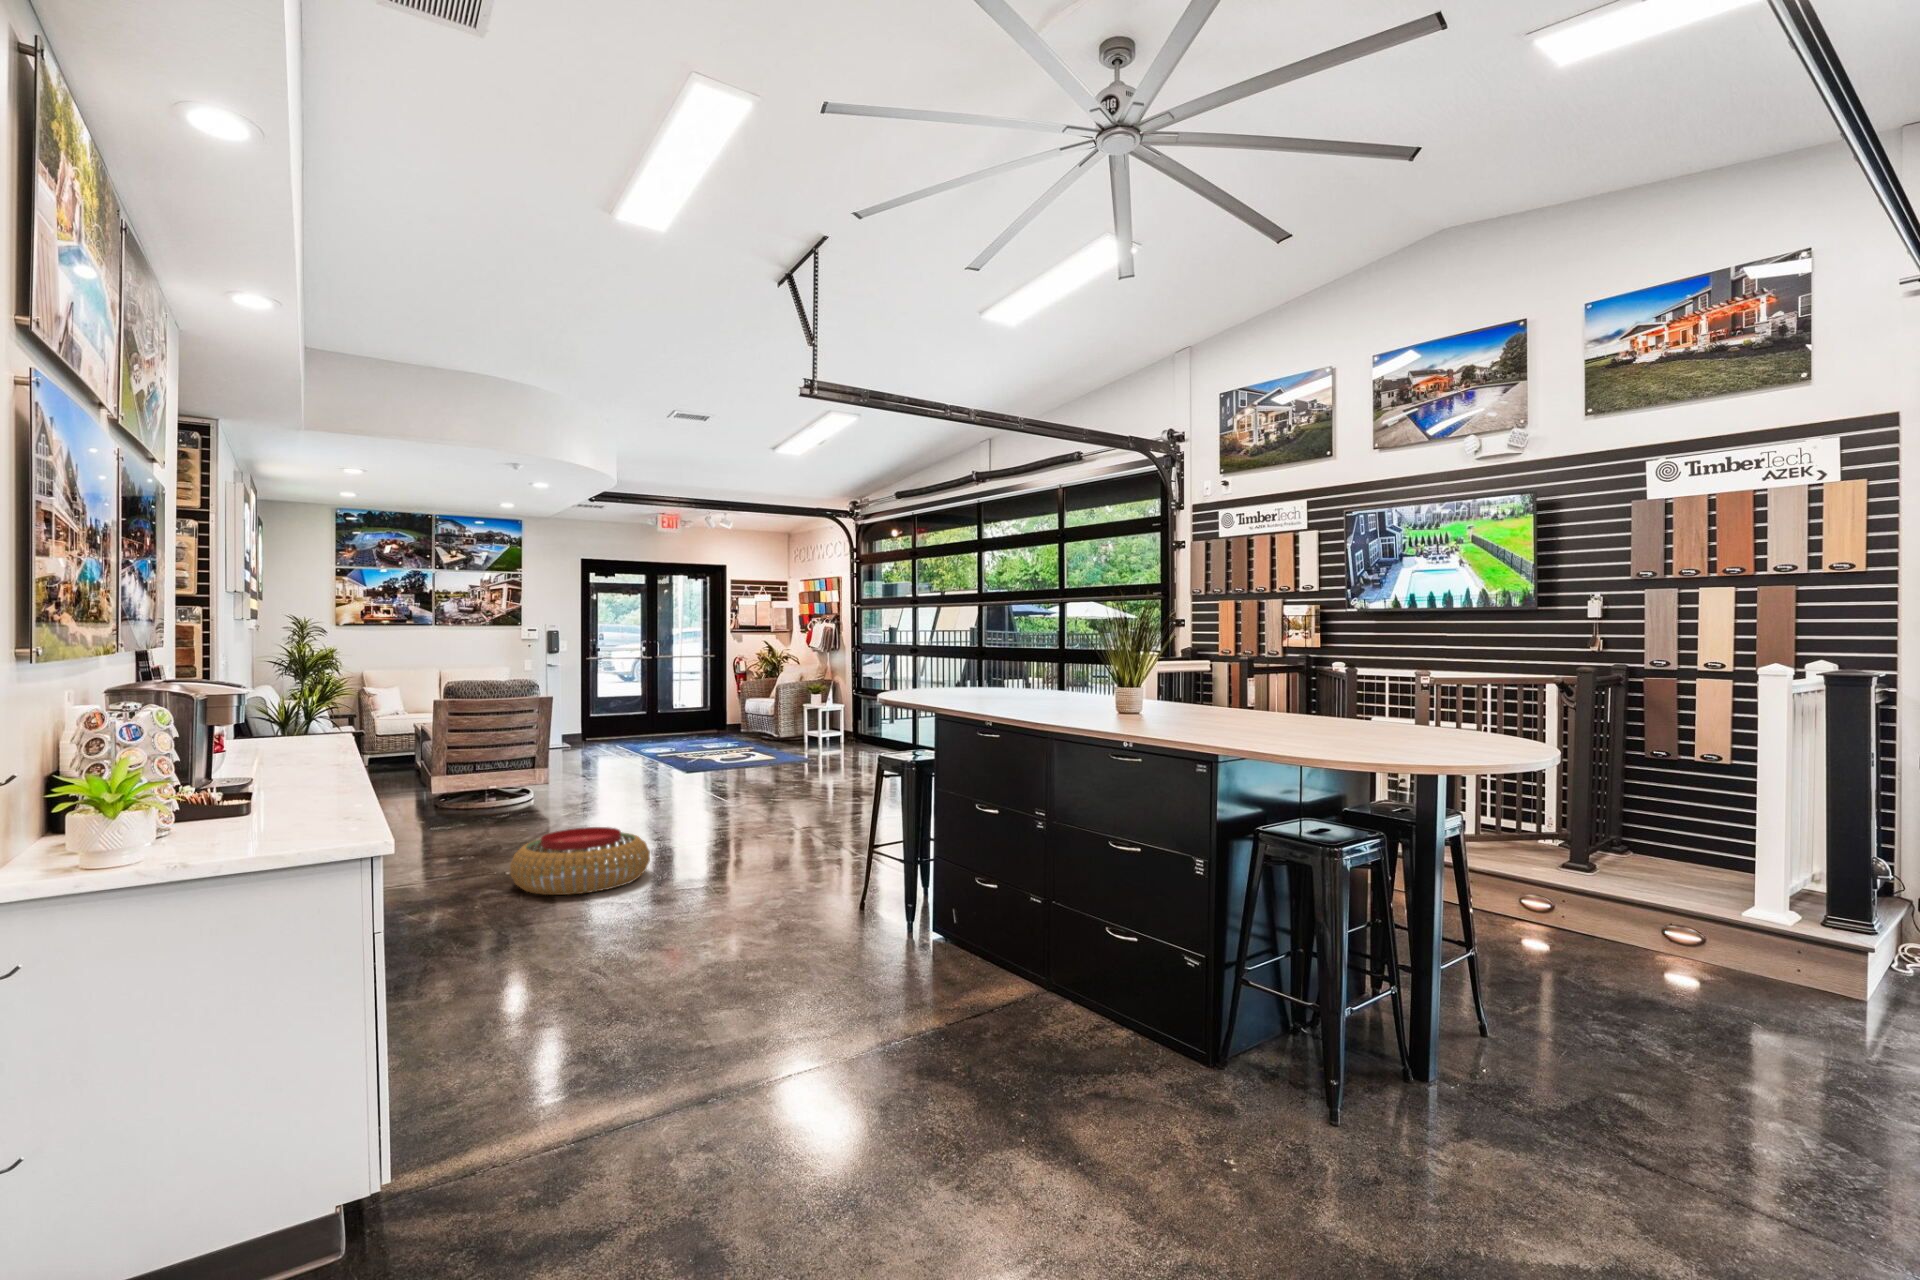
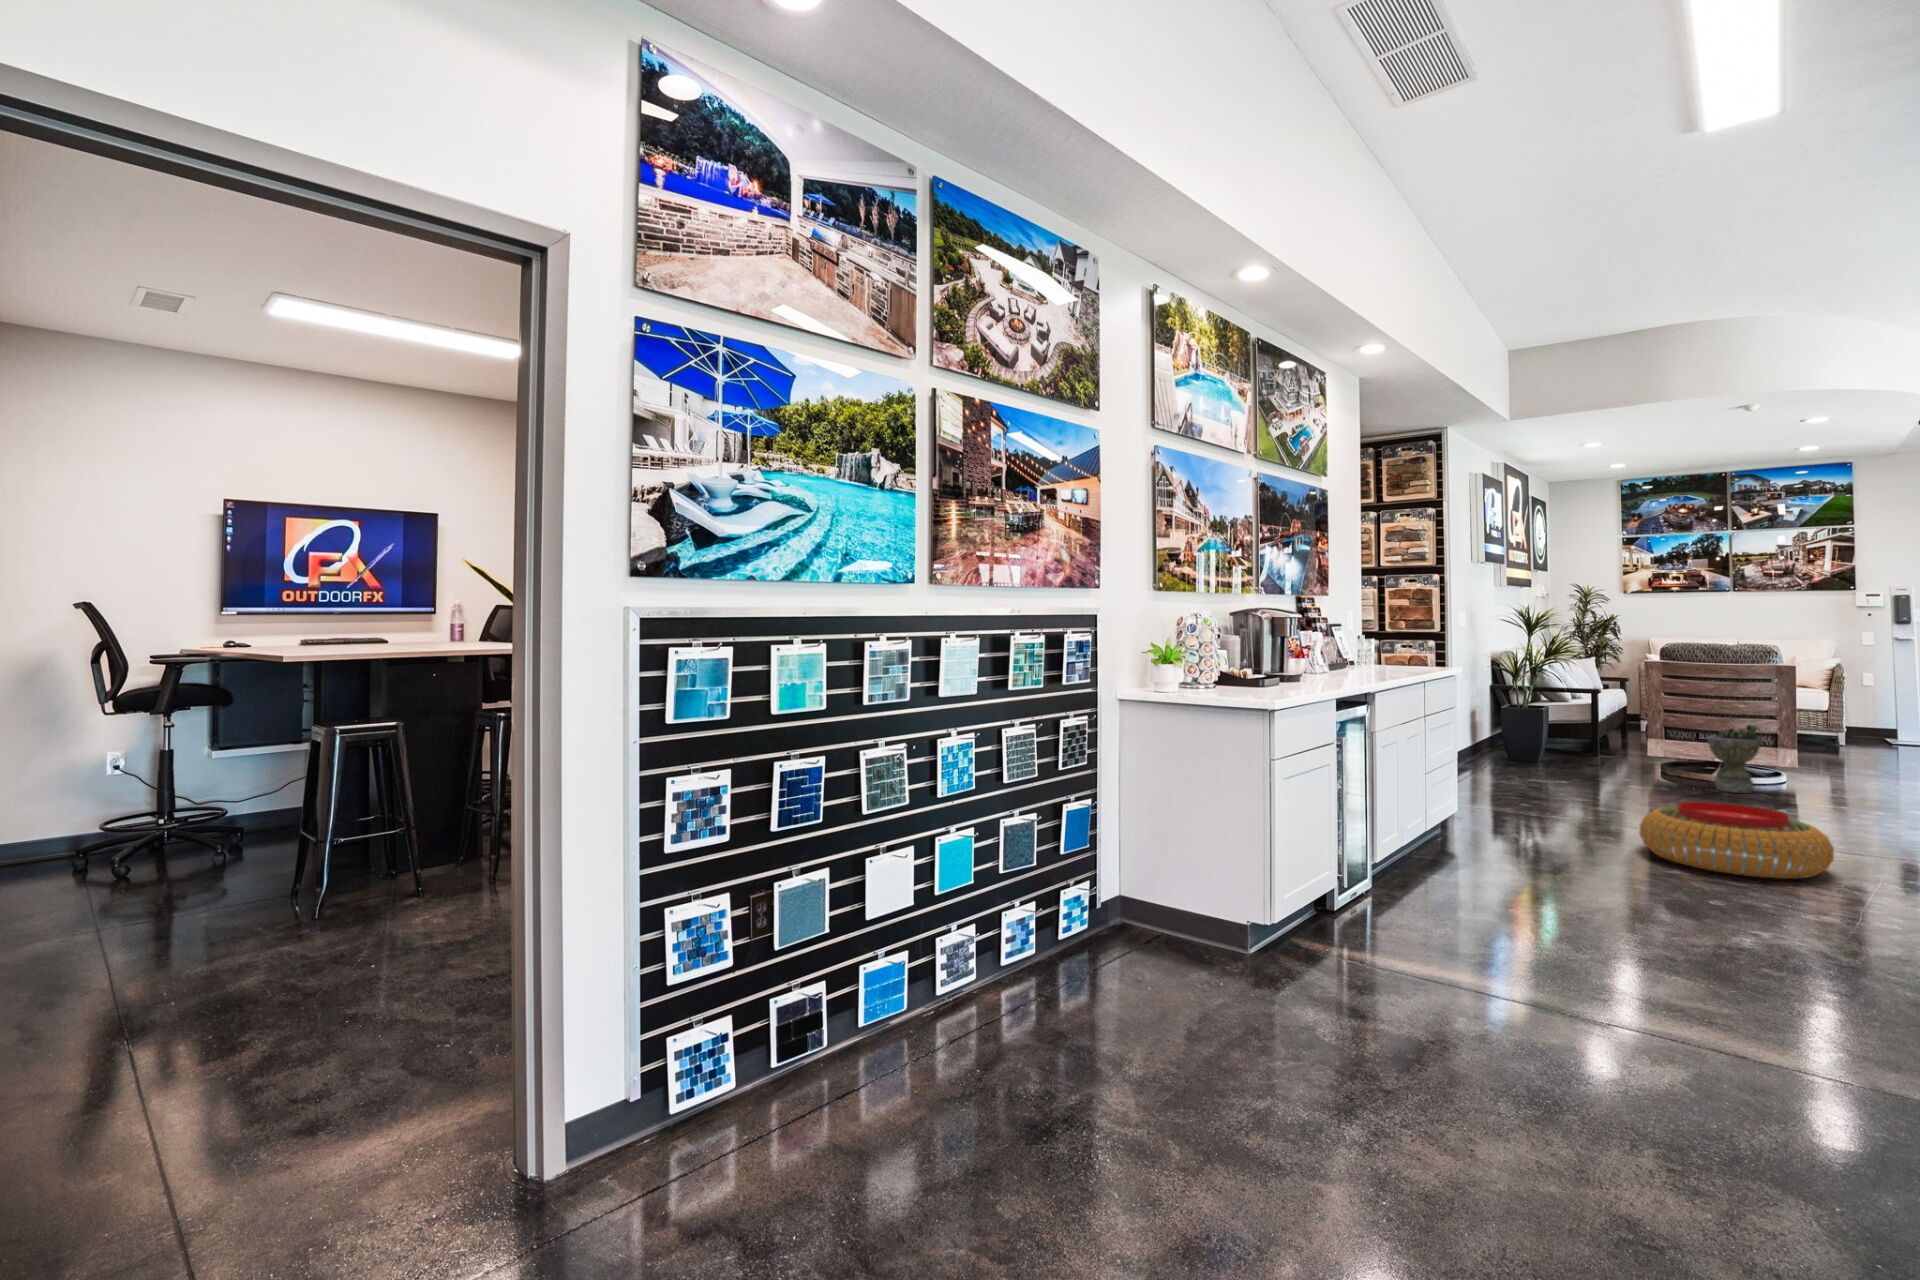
planter: none [489,753,531,818] -> present [1707,725,1761,793]

